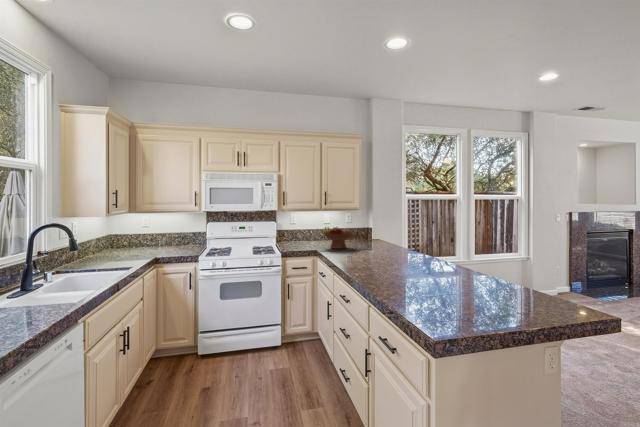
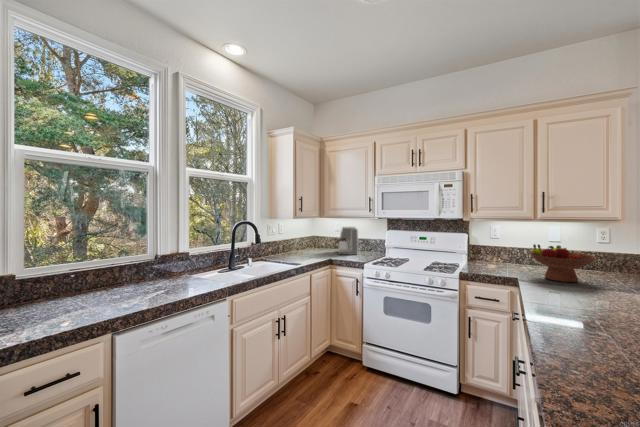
coffee maker: none [147,222,181,252] -> present [334,227,358,255]

